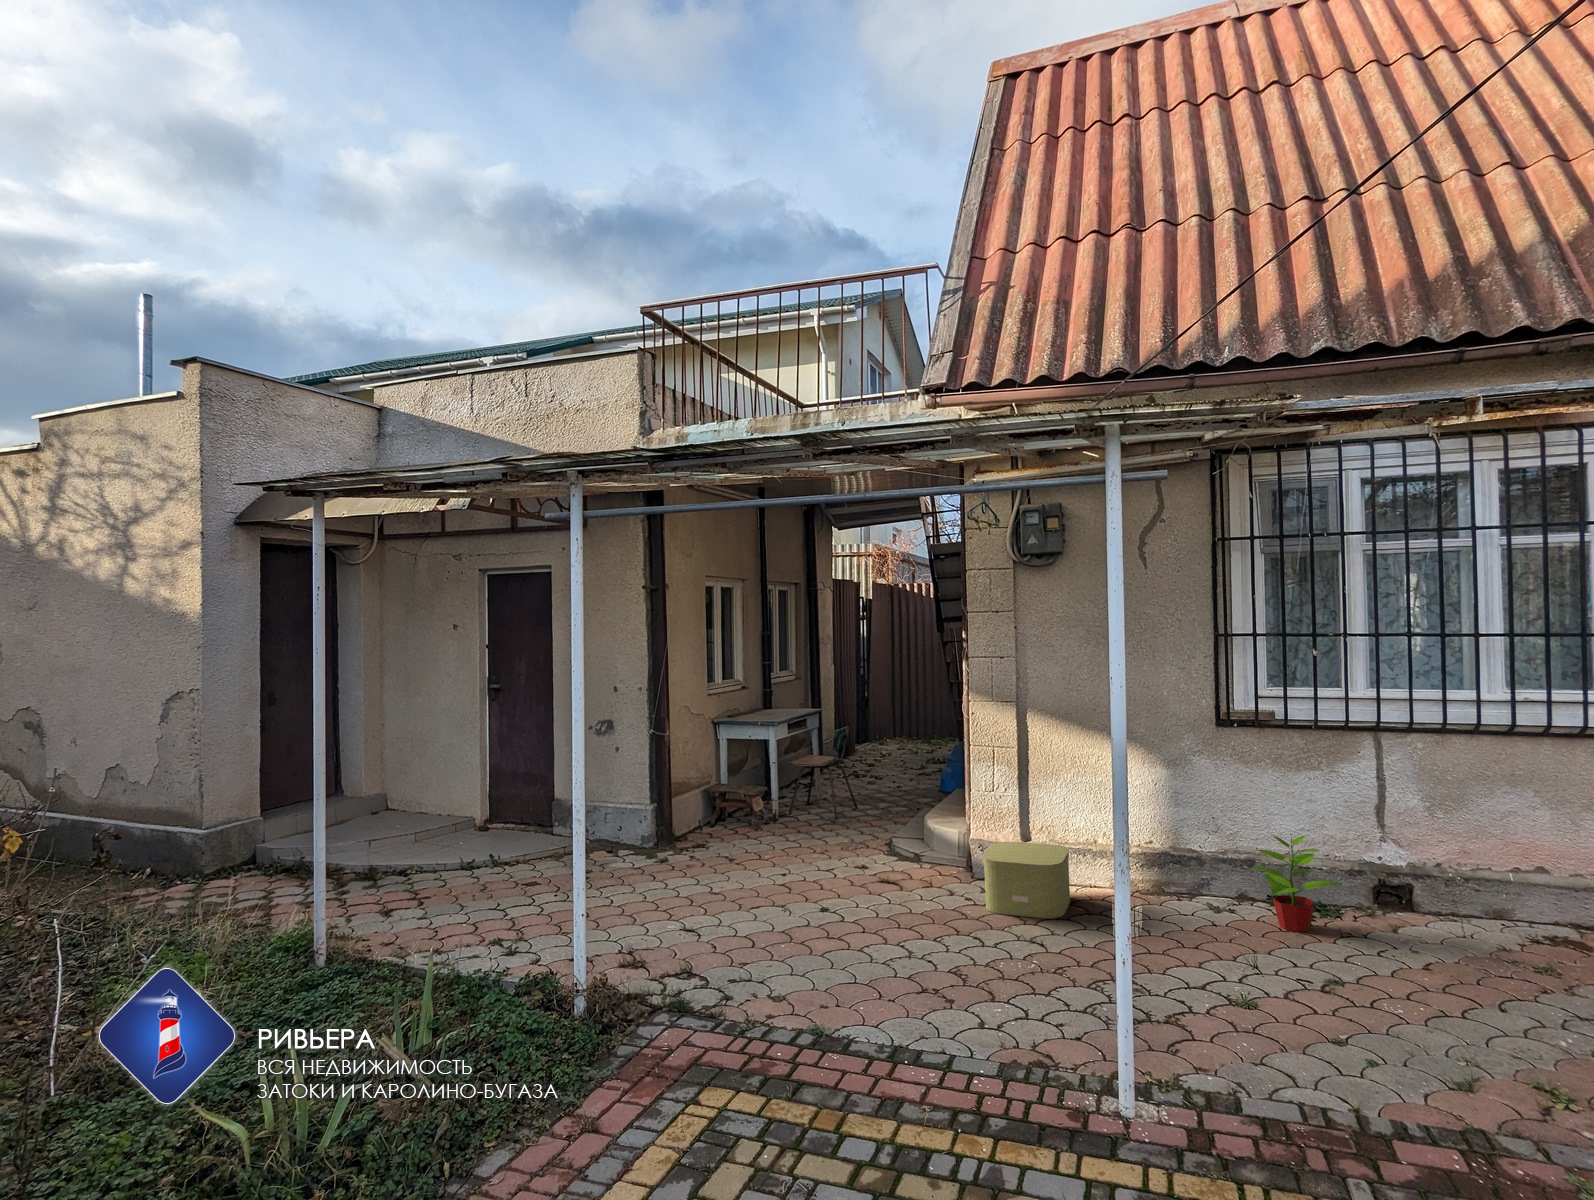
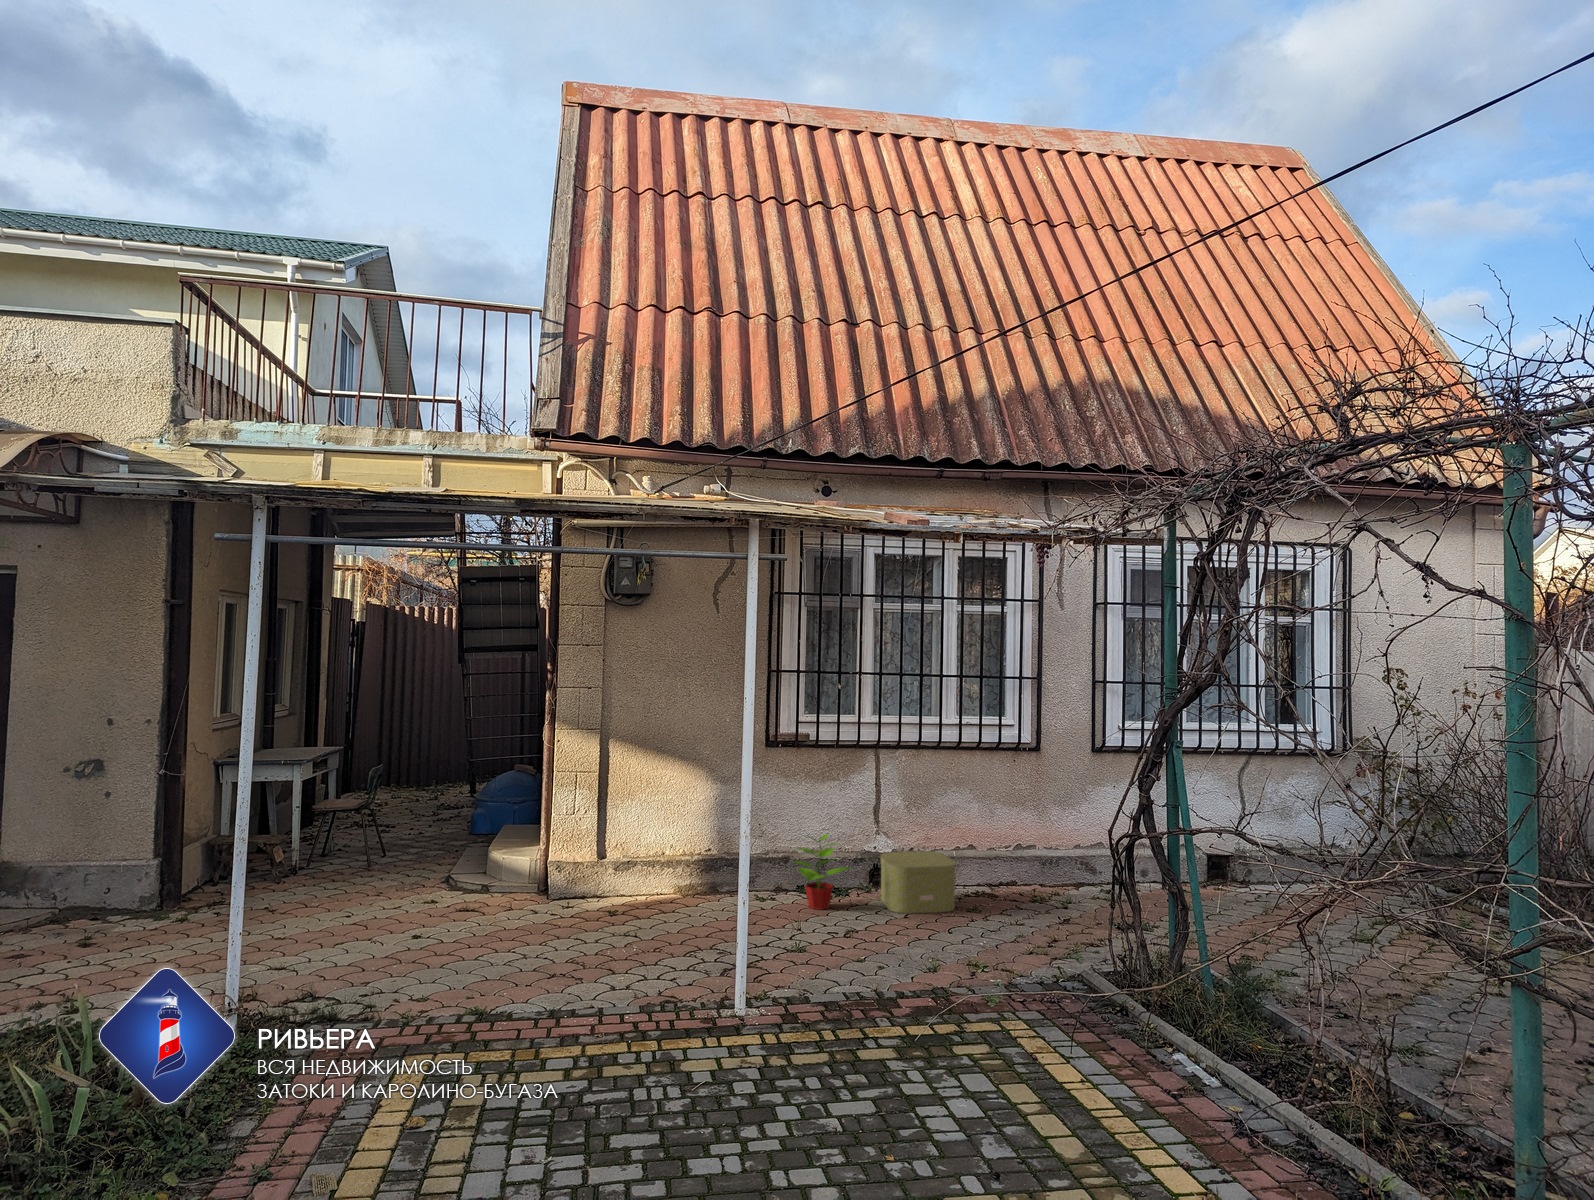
storage box: present [983,842,1070,919] -> present [881,851,955,914]

